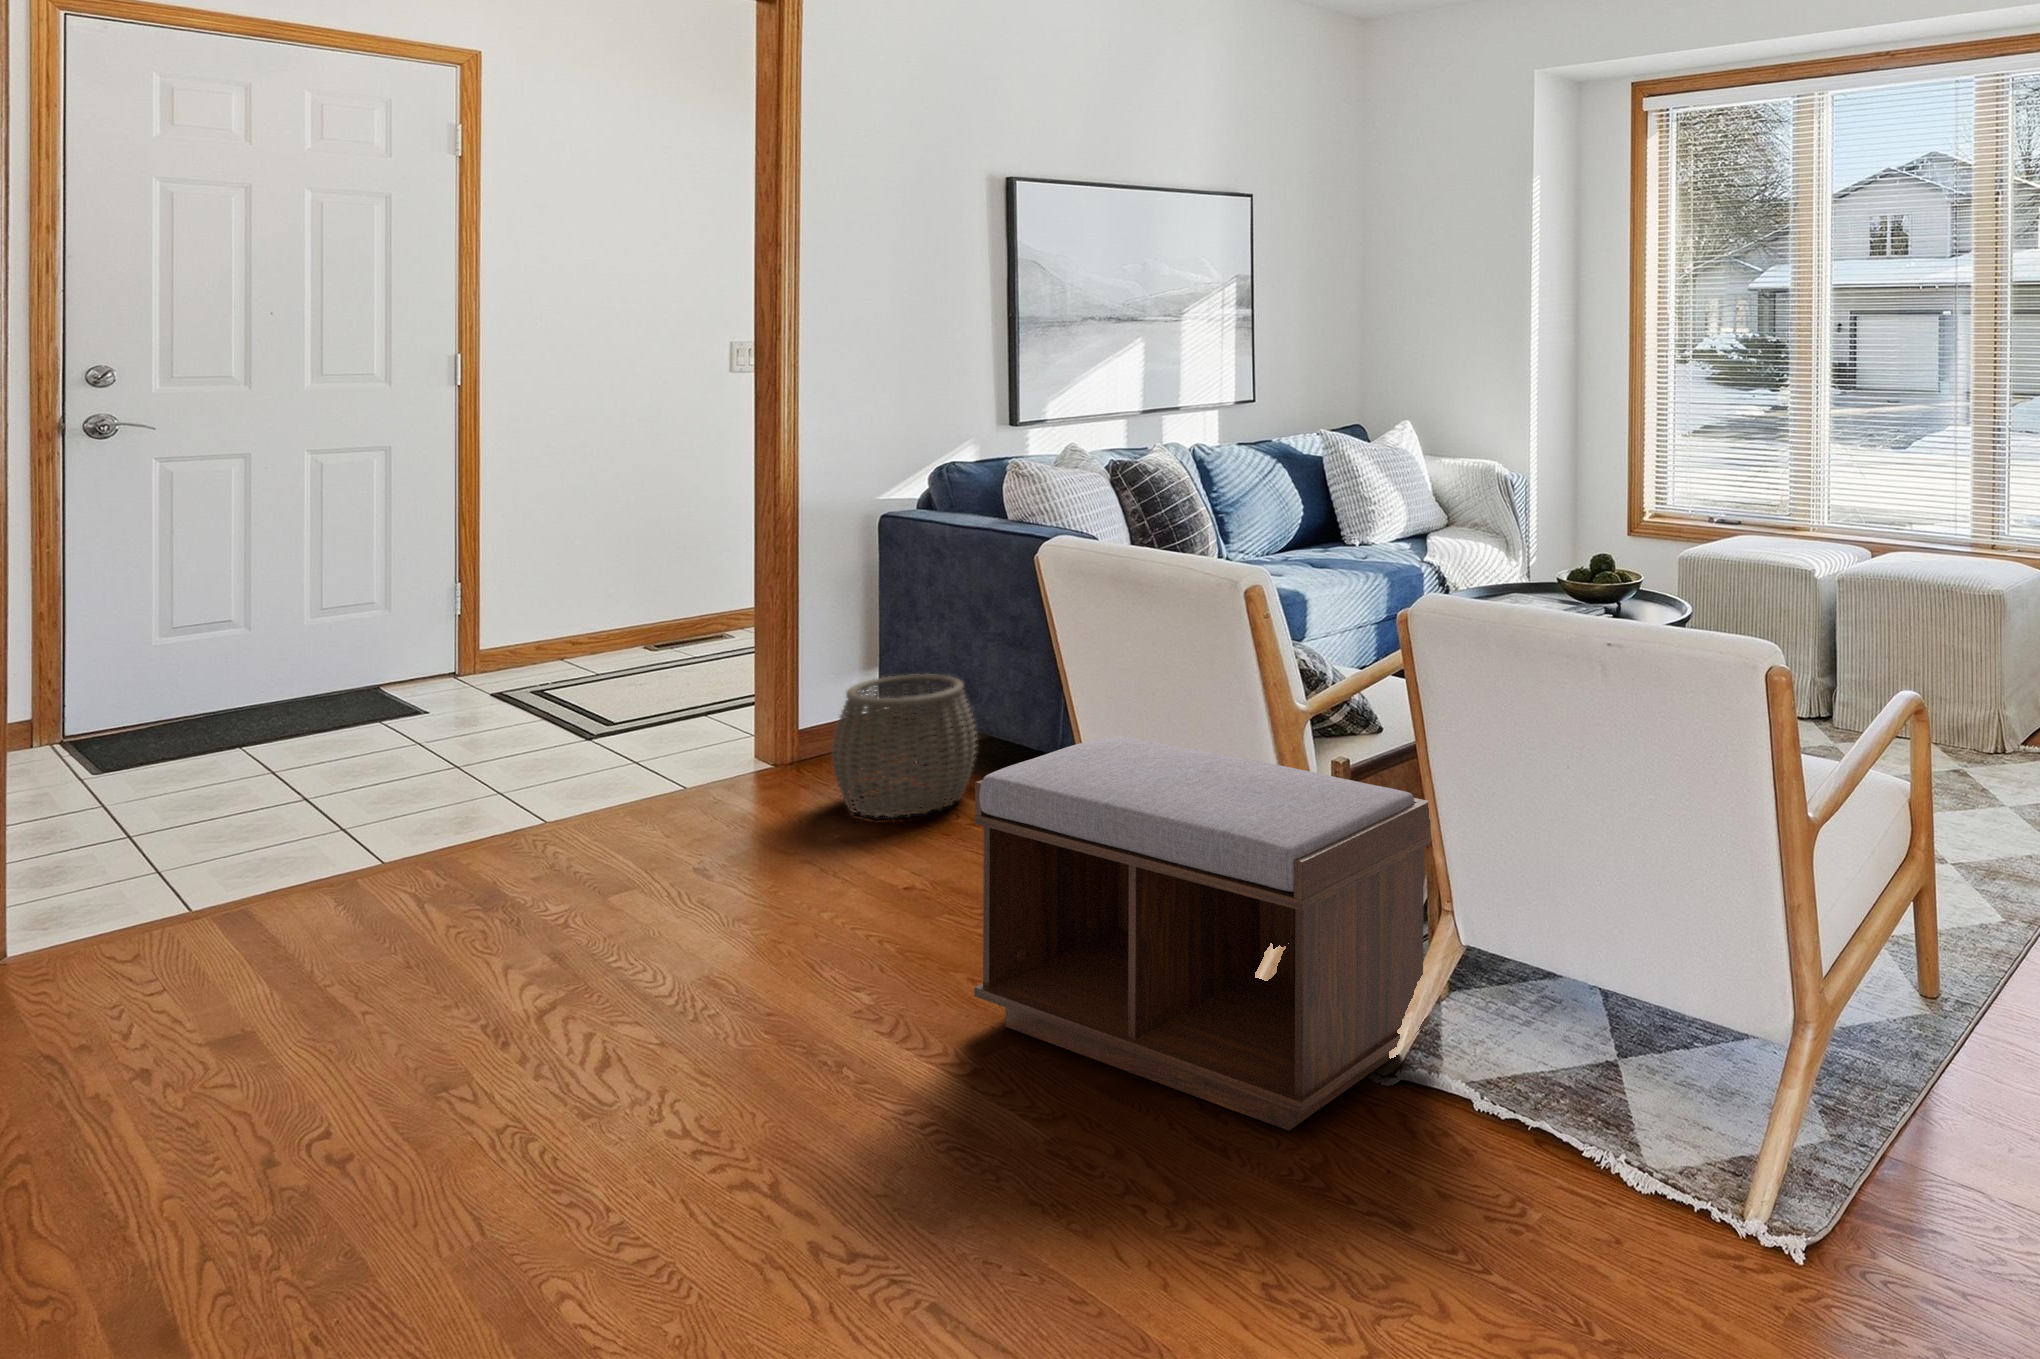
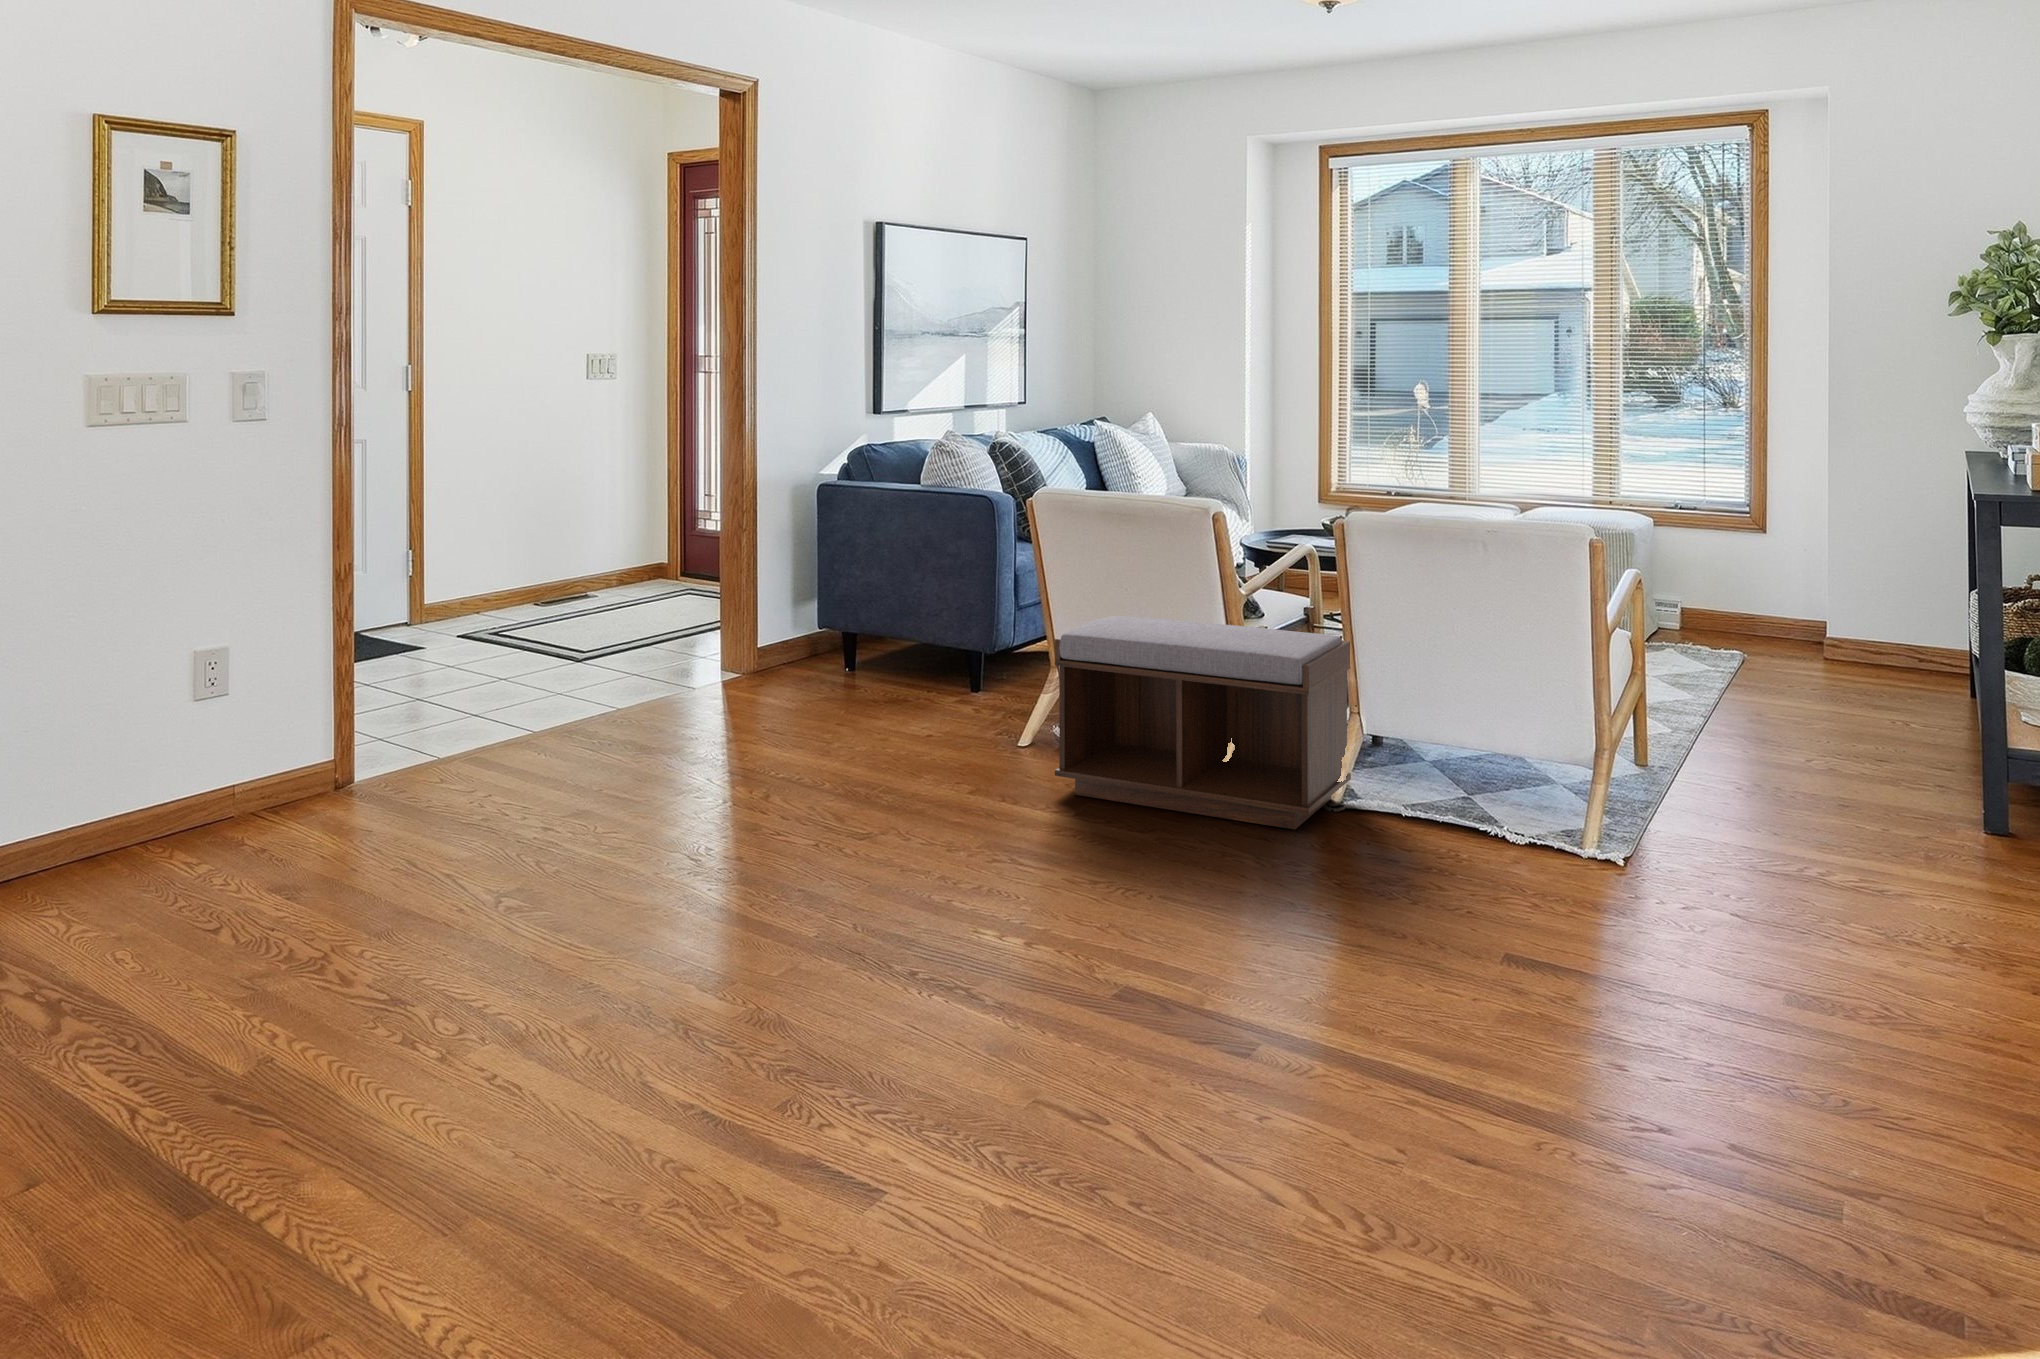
woven basket: present [832,674,977,817] -> none [819,600,921,700]

